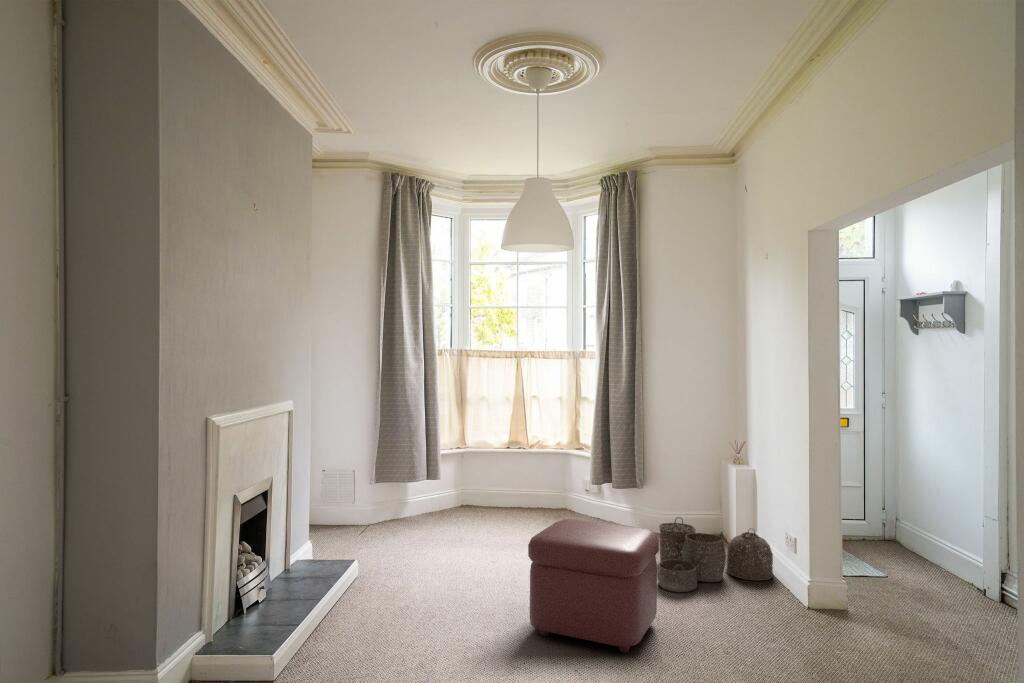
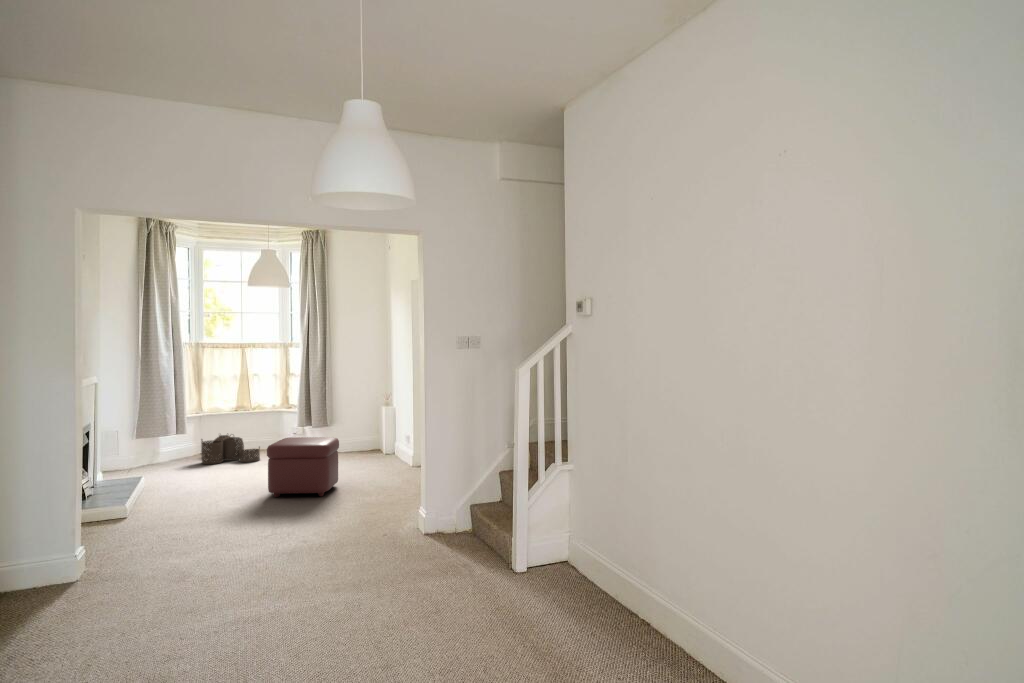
woven basket: present [658,517,773,592] -> present [201,435,260,464]

